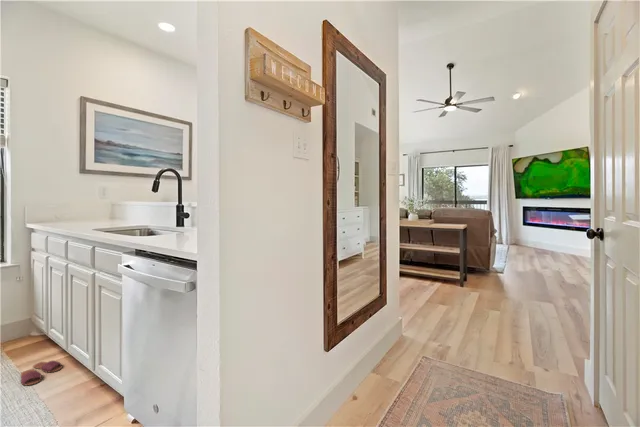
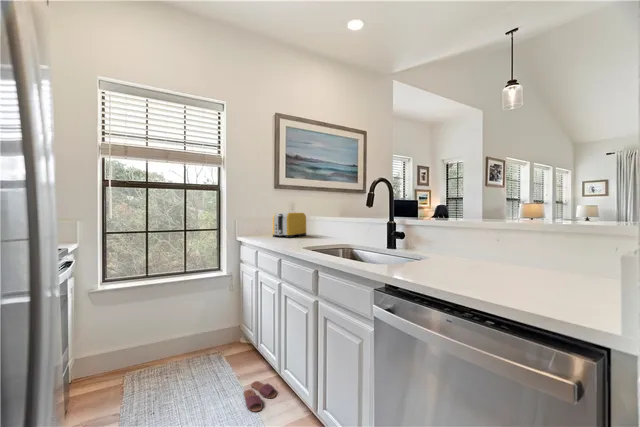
toaster: none [73,198,118,223] -> present [273,213,306,238]

